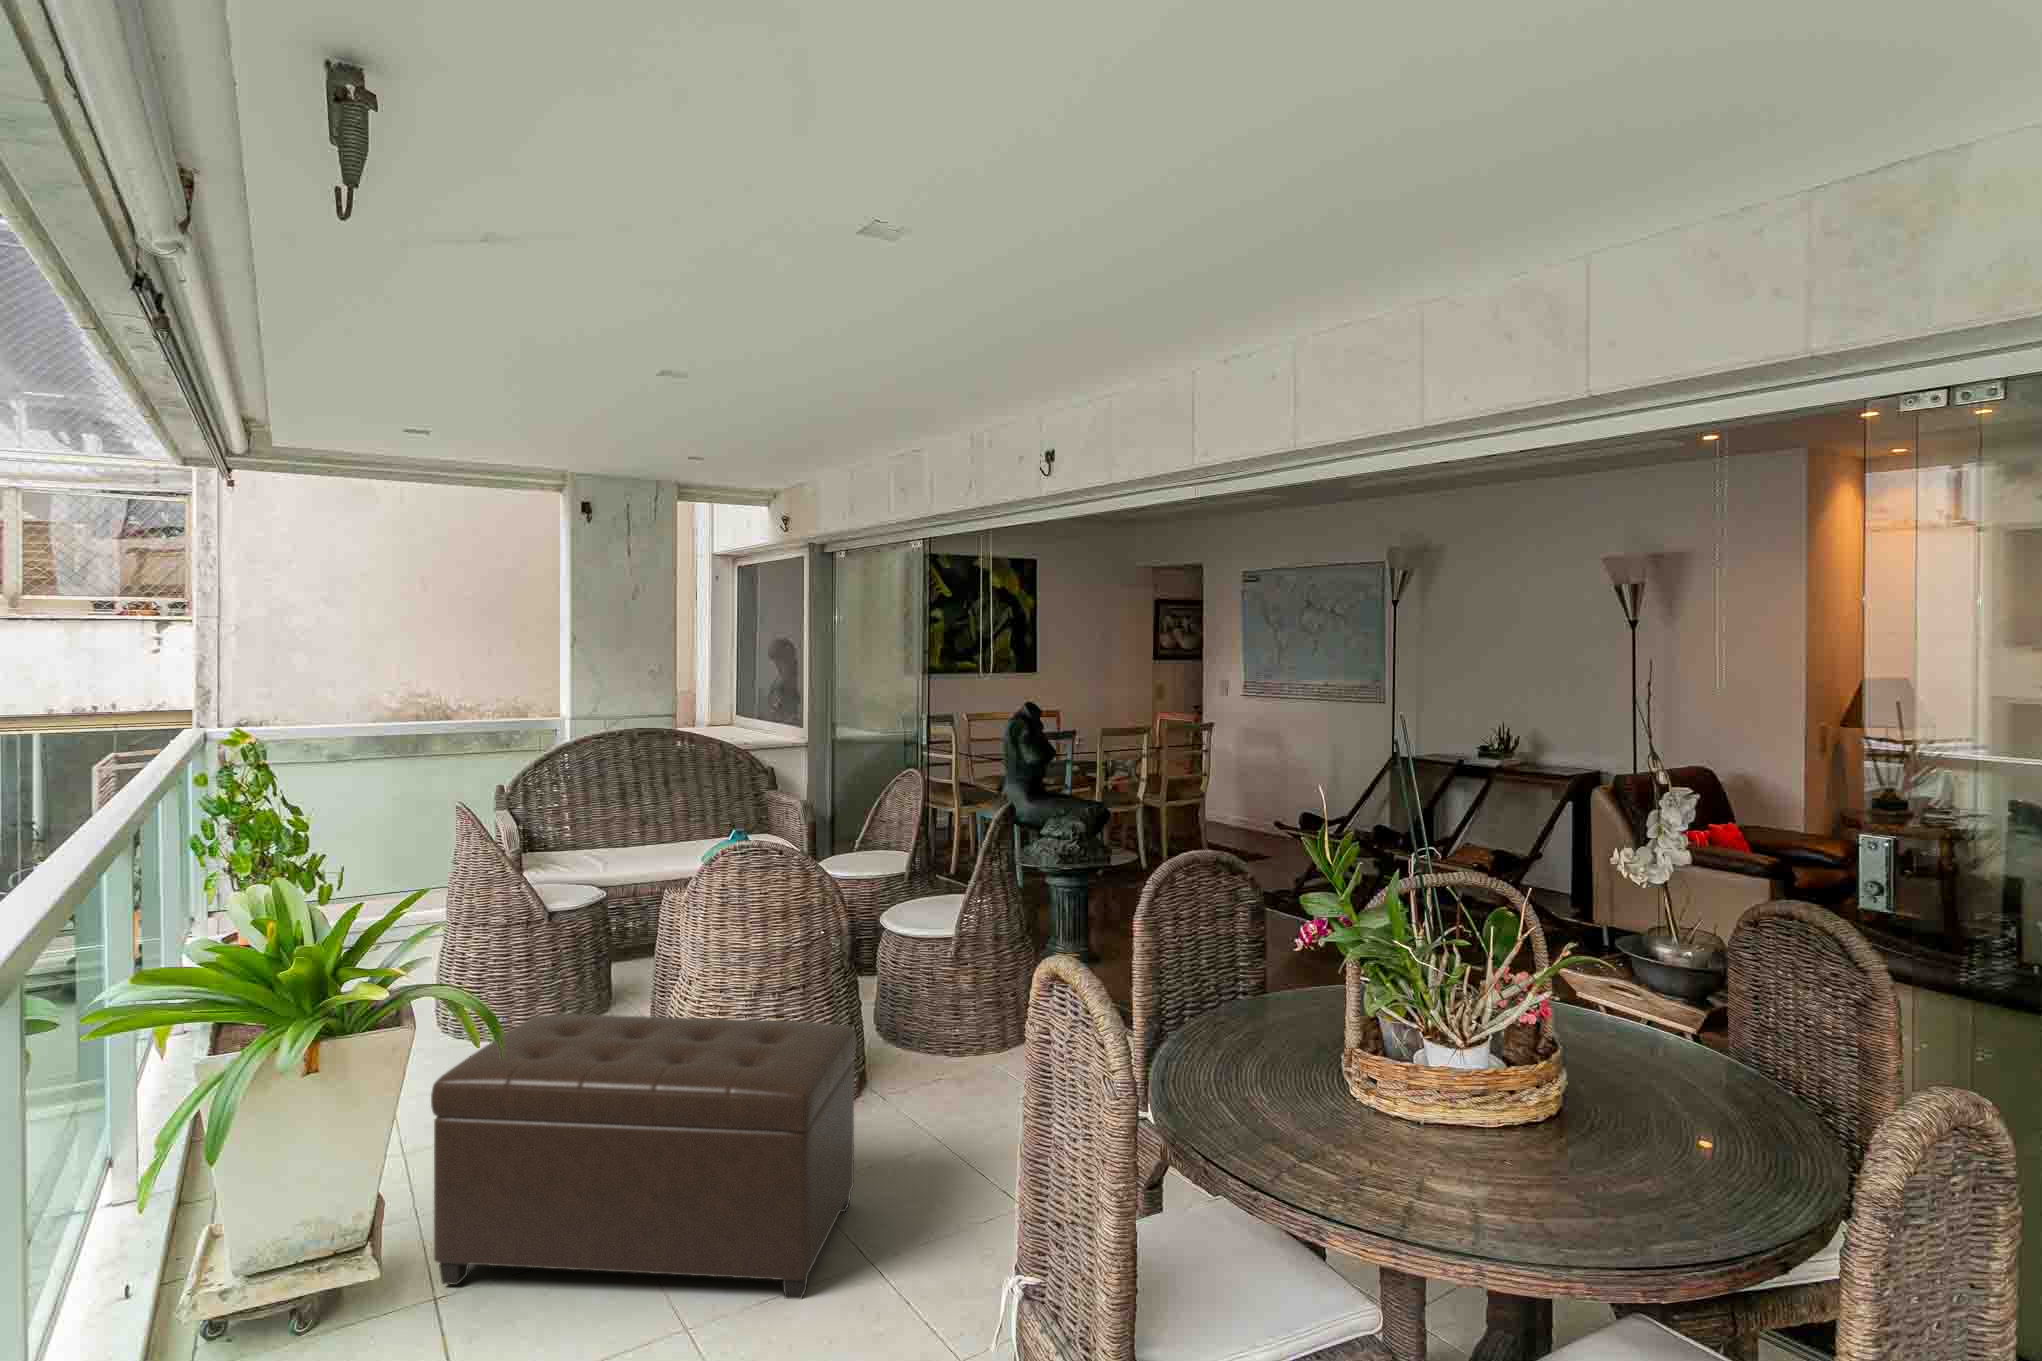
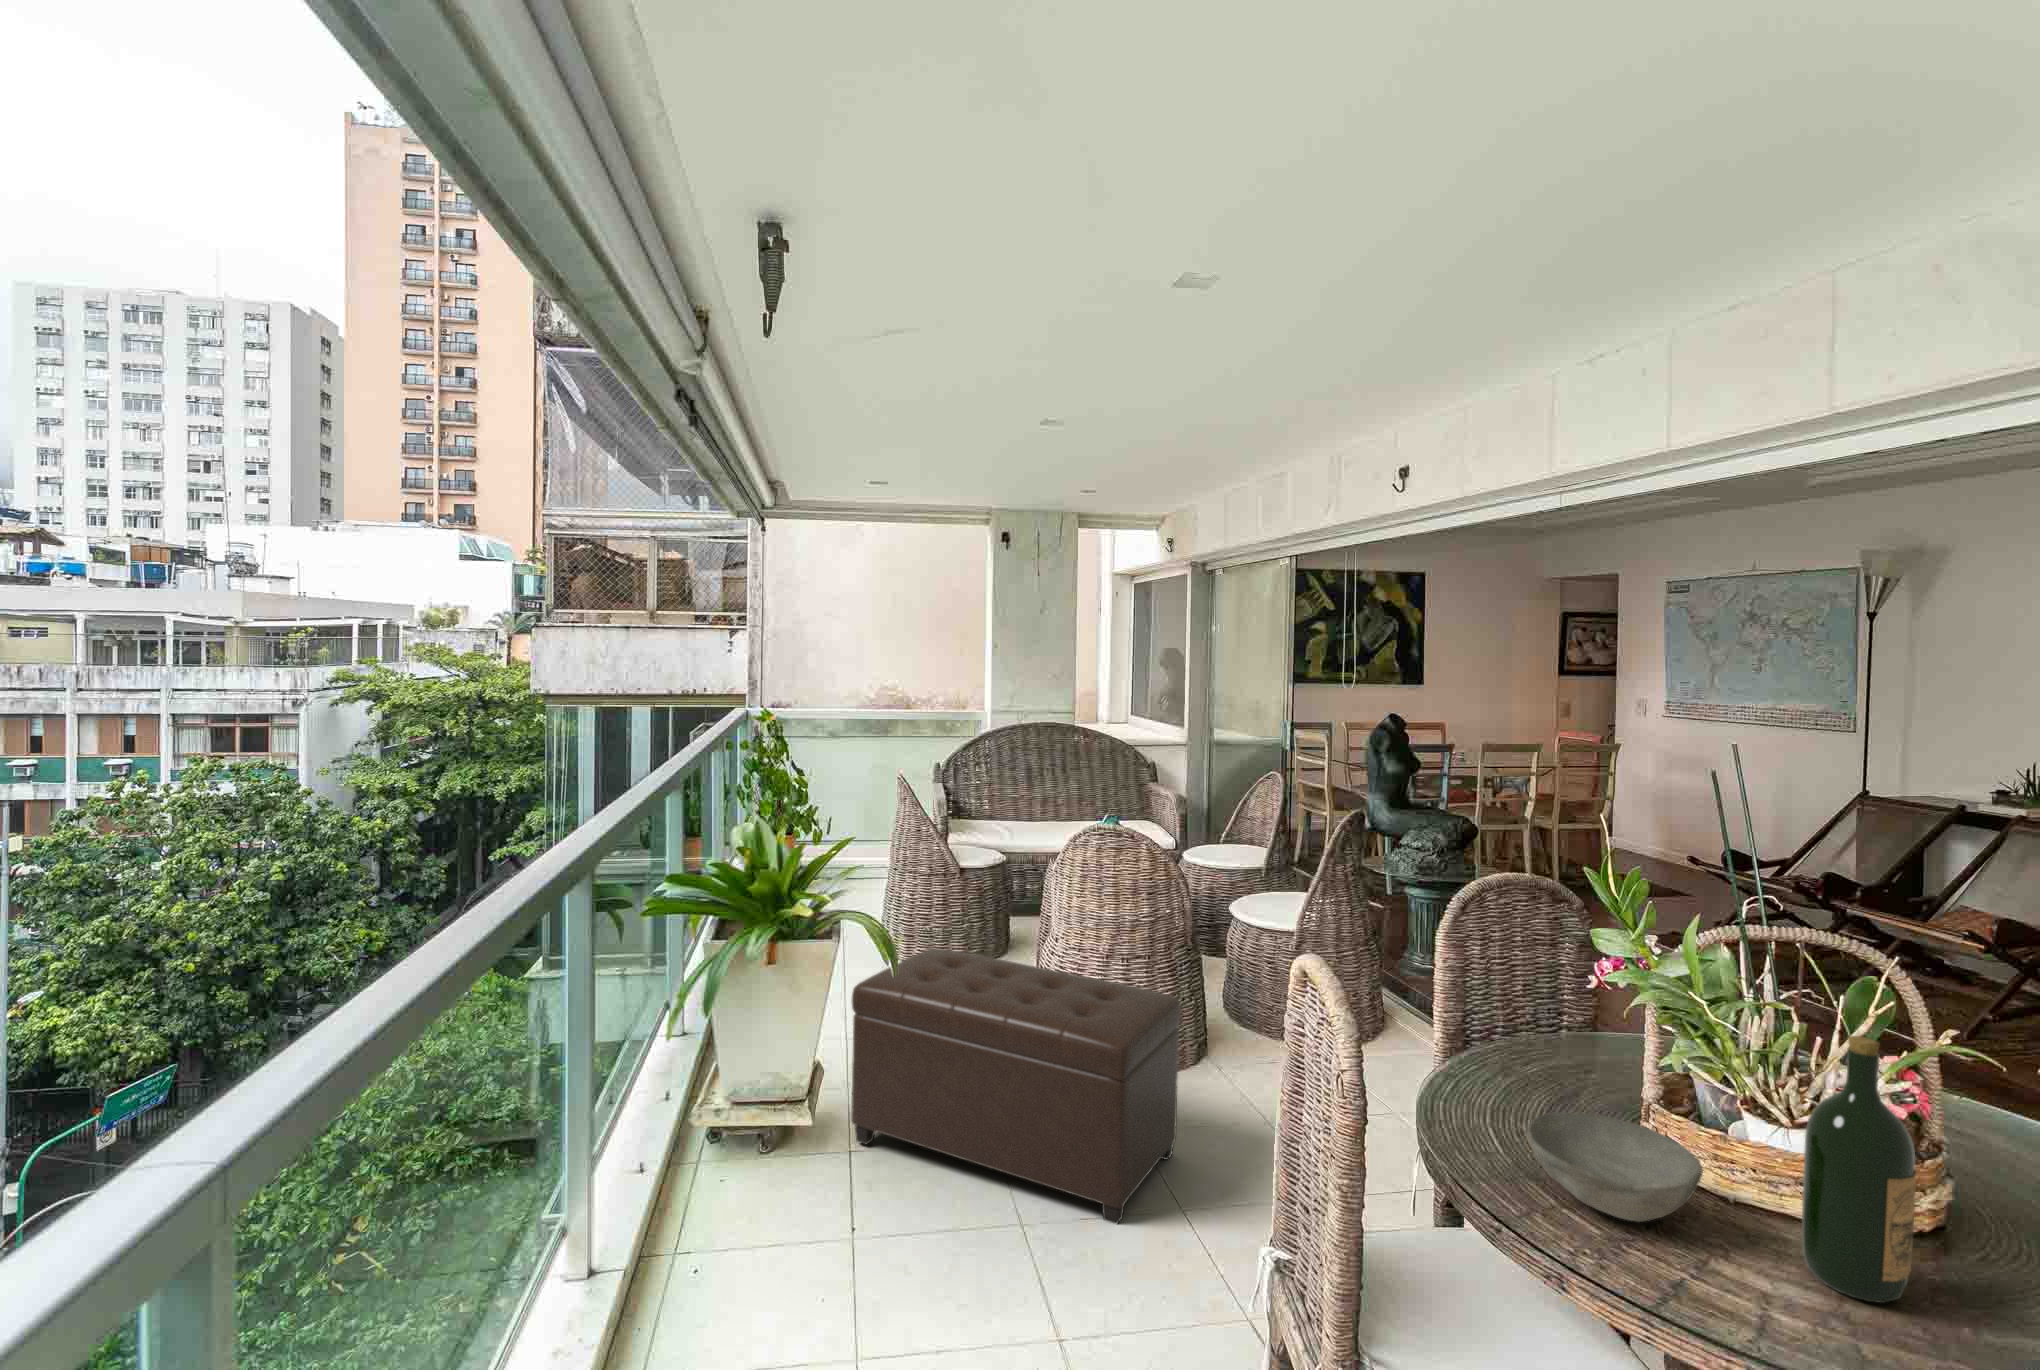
wine bottle: none [1489,956,1569,1186] -> present [1802,1036,1916,1303]
bowl: none [1264,1067,1411,1161] -> present [1527,1112,1703,1222]

